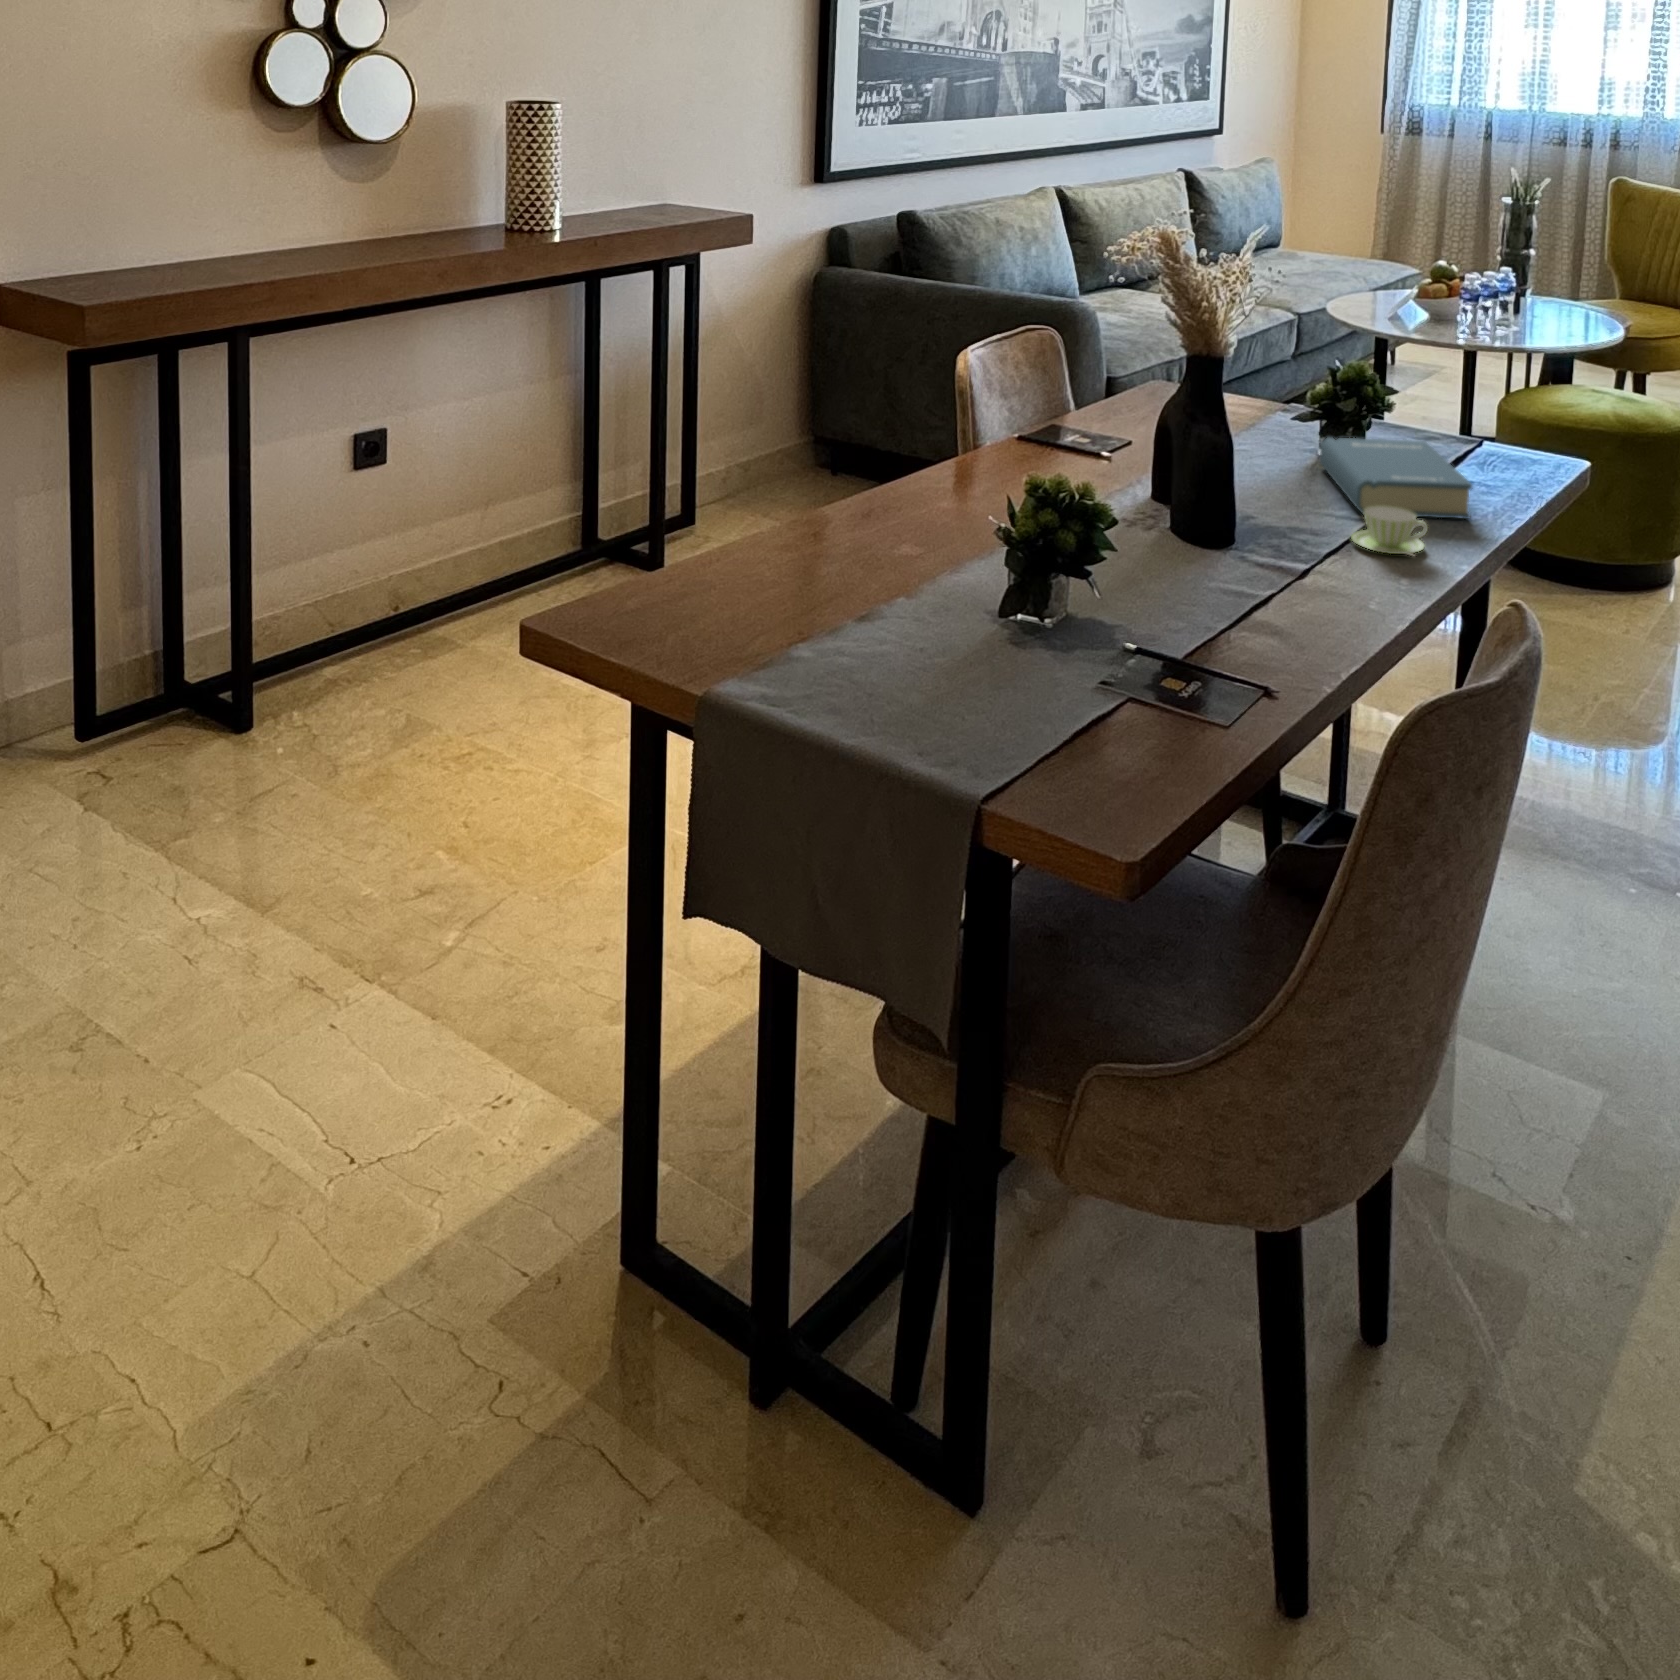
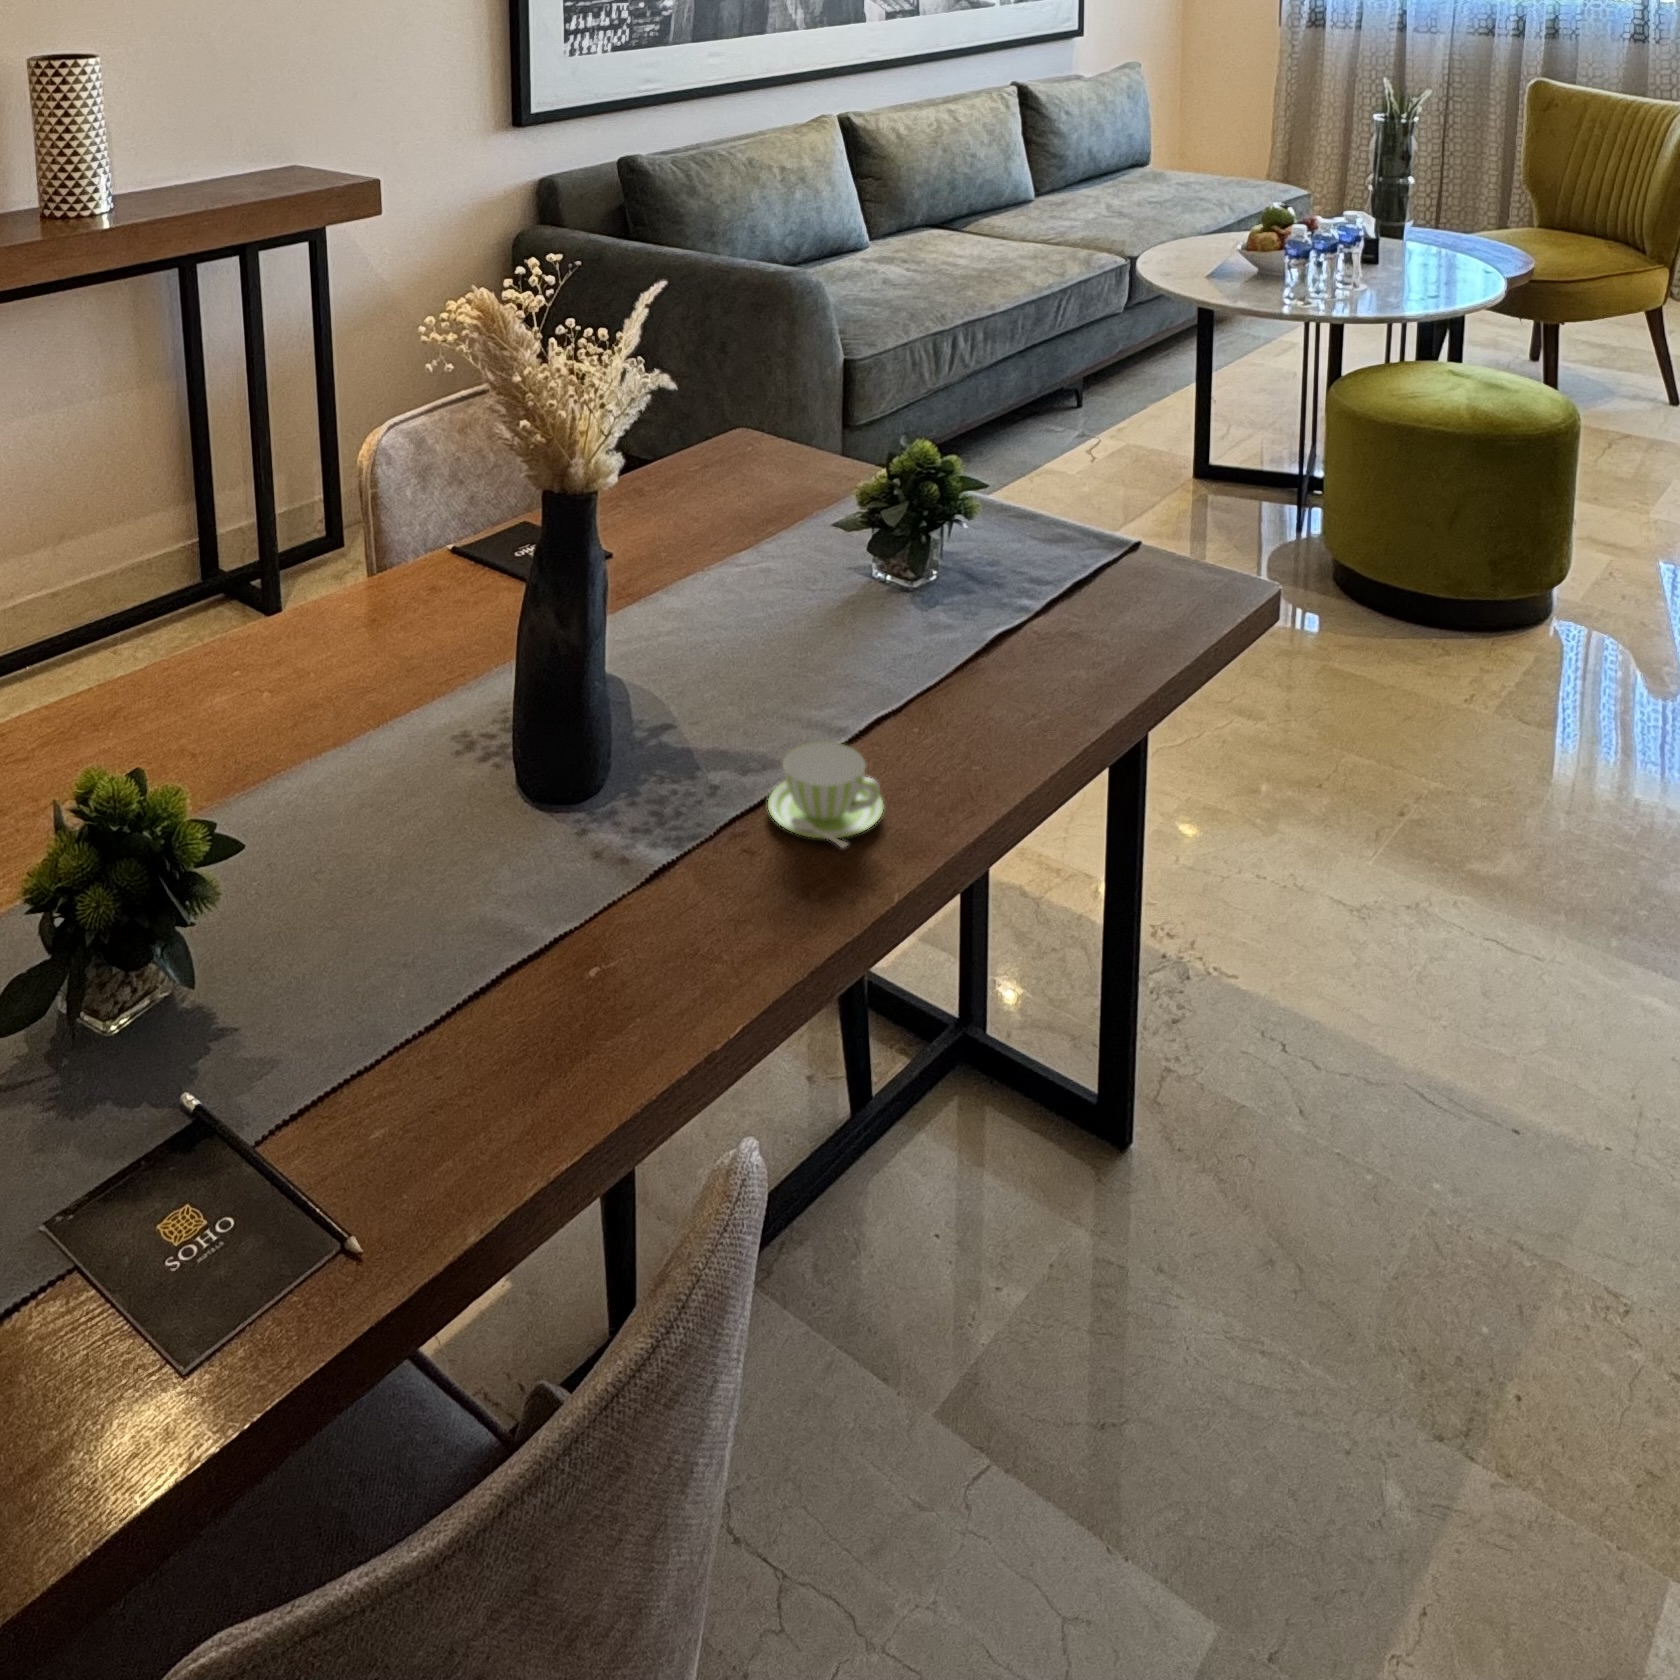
book: present [1320,437,1472,519] -> none [823,572,1005,739]

